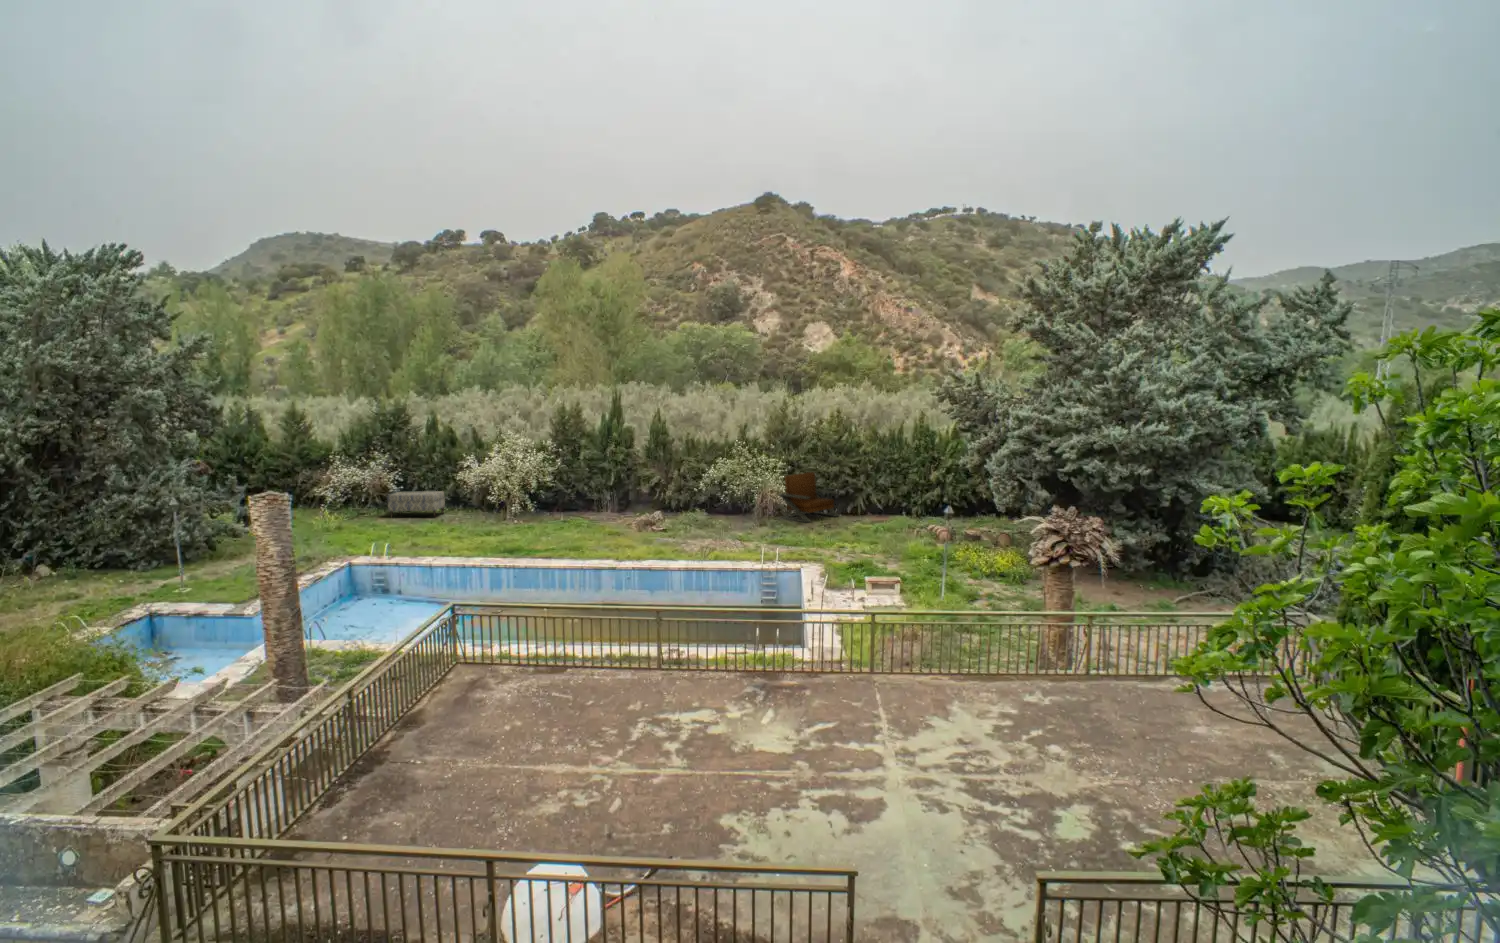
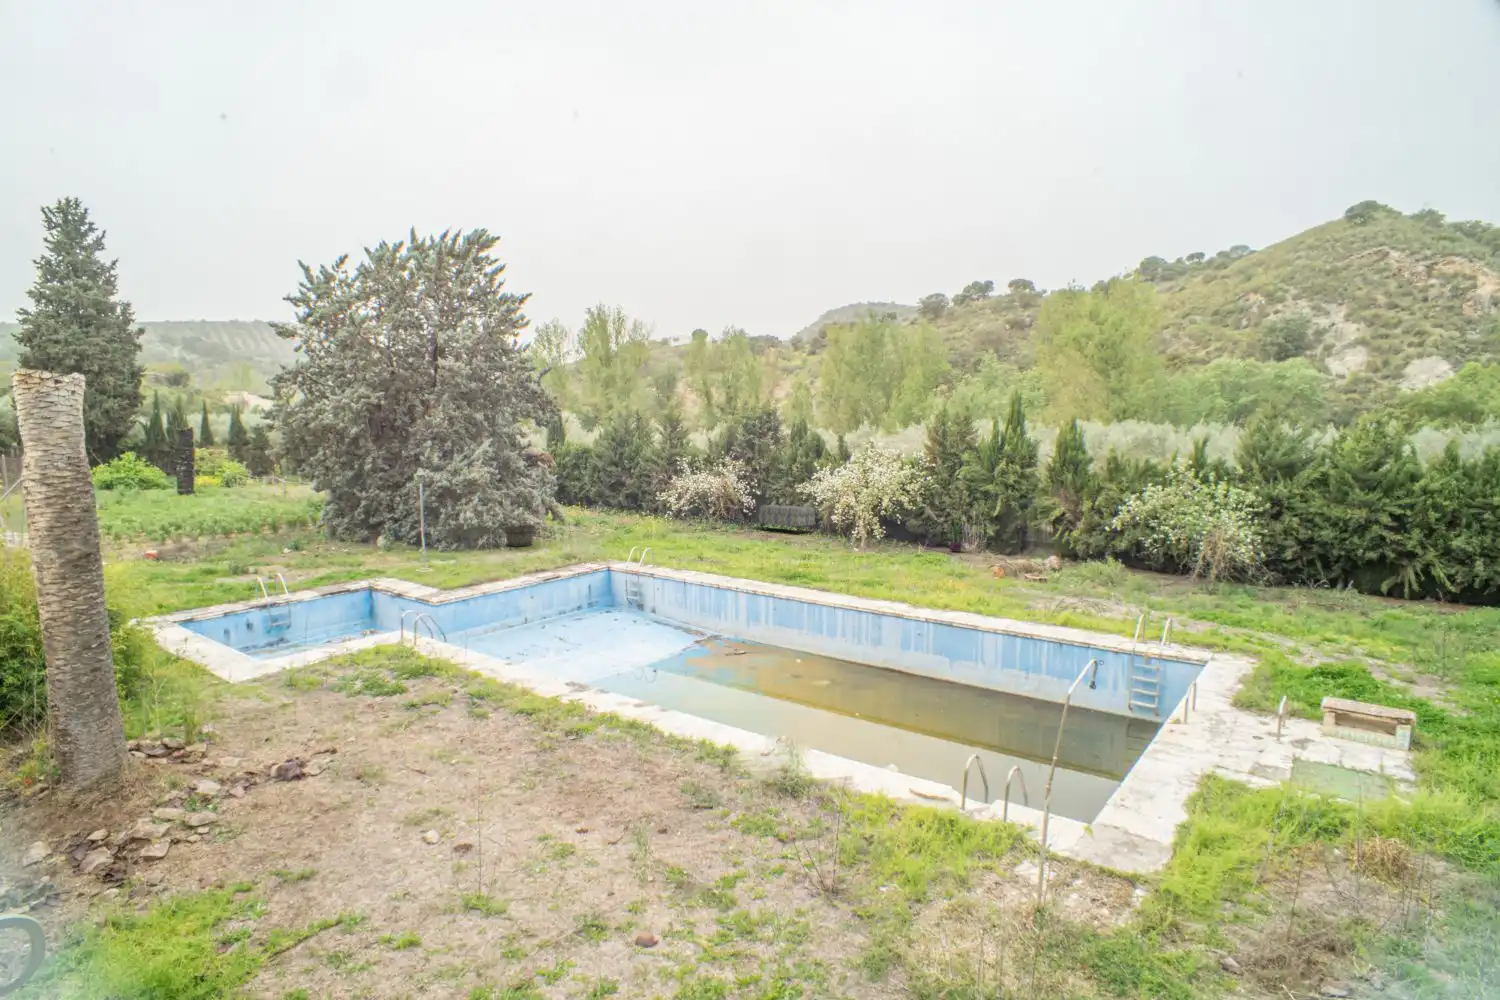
lounge chair: present [779,472,839,522] -> none [1241,521,1361,598]
decorative plant: none [571,492,597,517] -> present [950,521,961,552]
wooden bucket: none [139,545,177,574] -> present [505,525,534,546]

